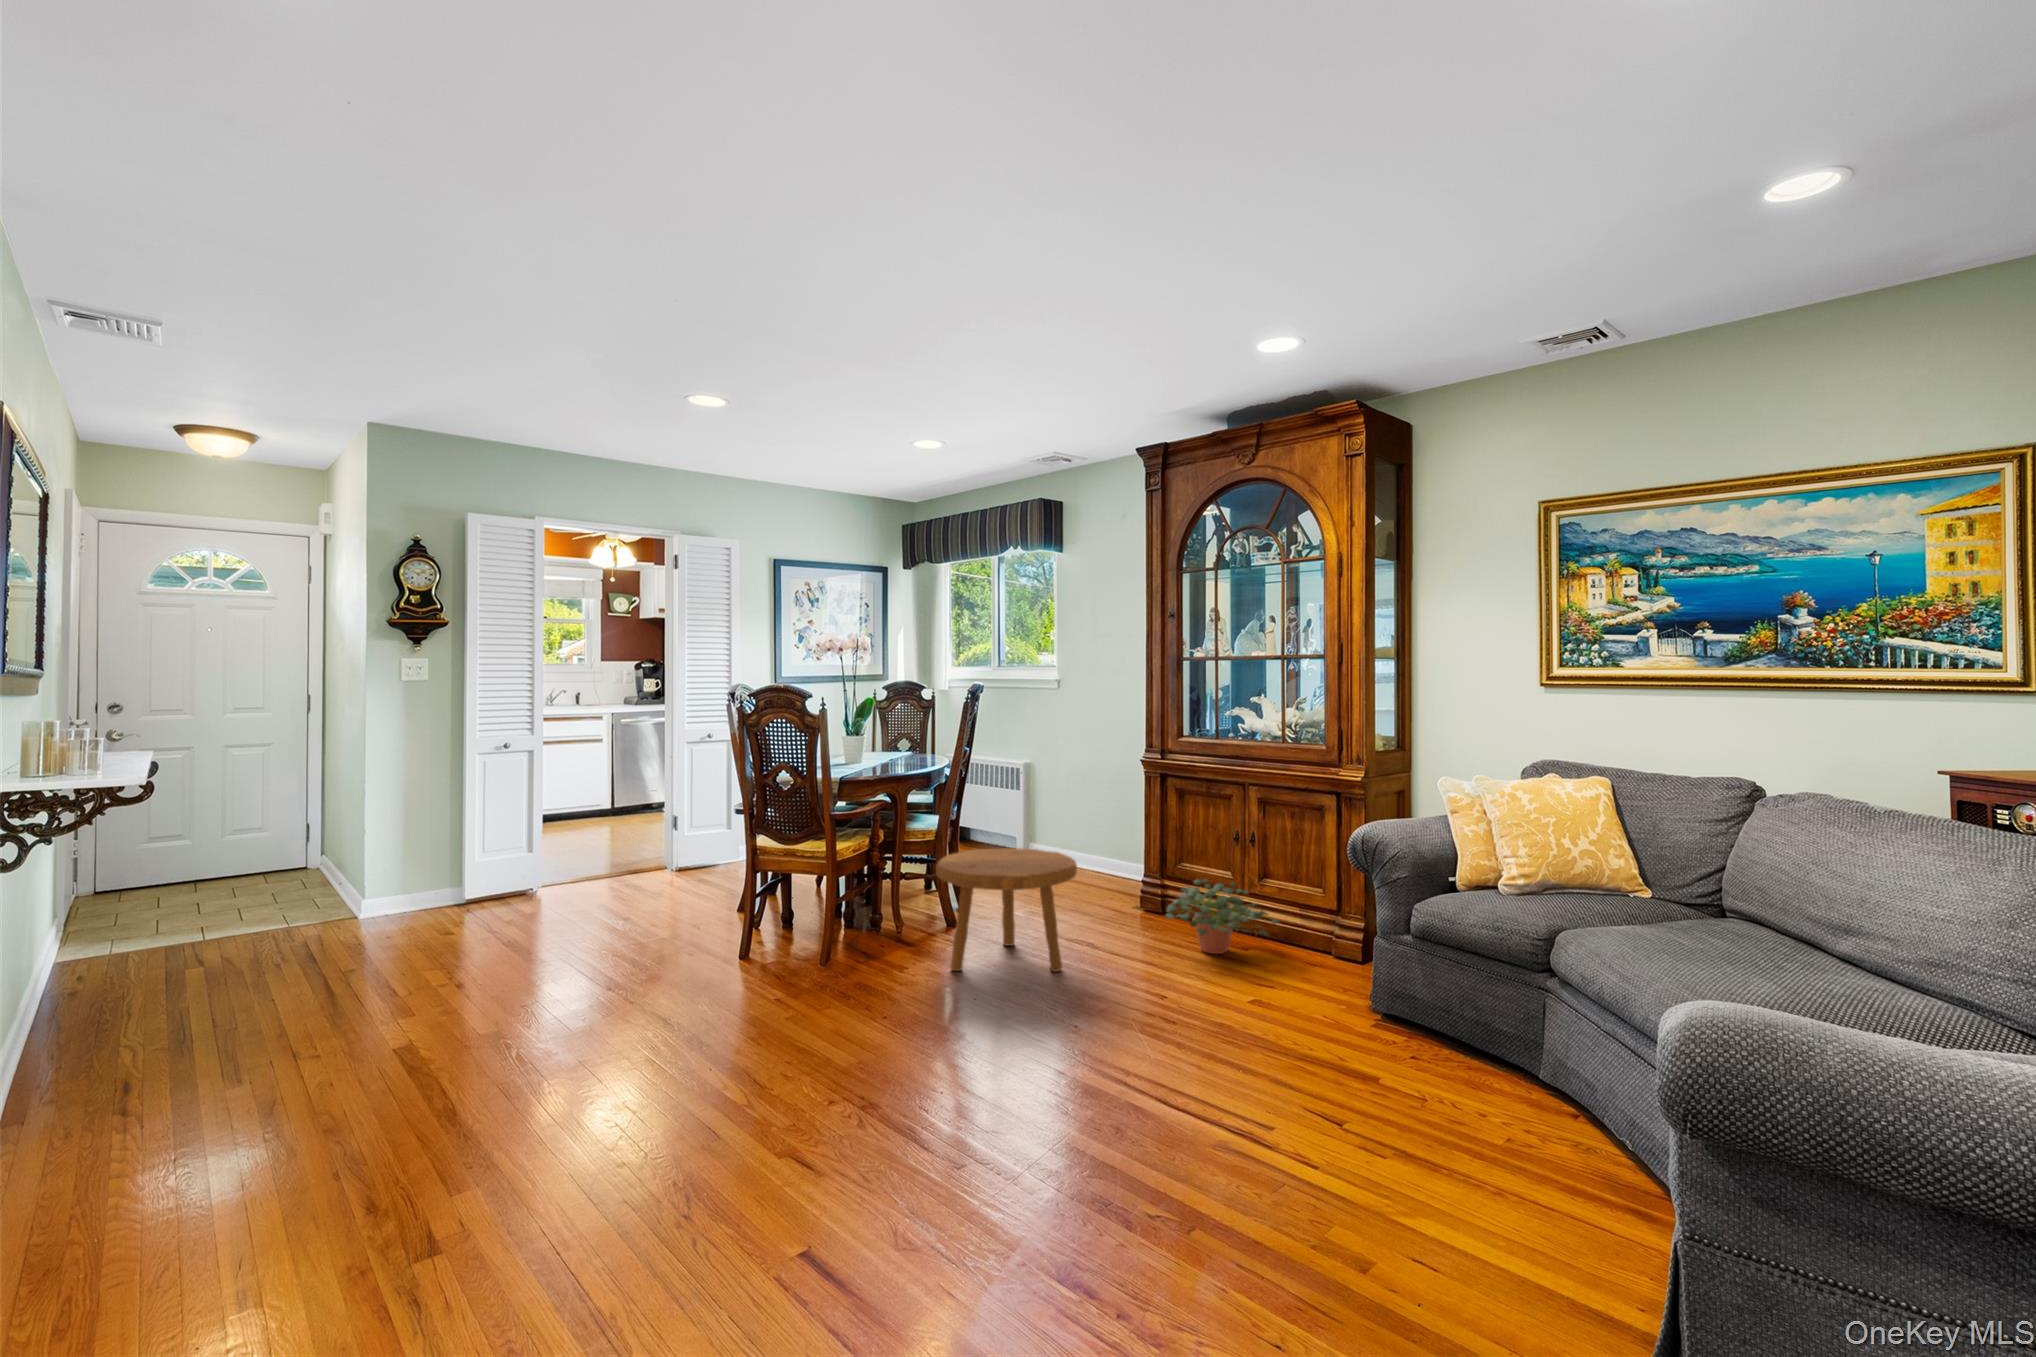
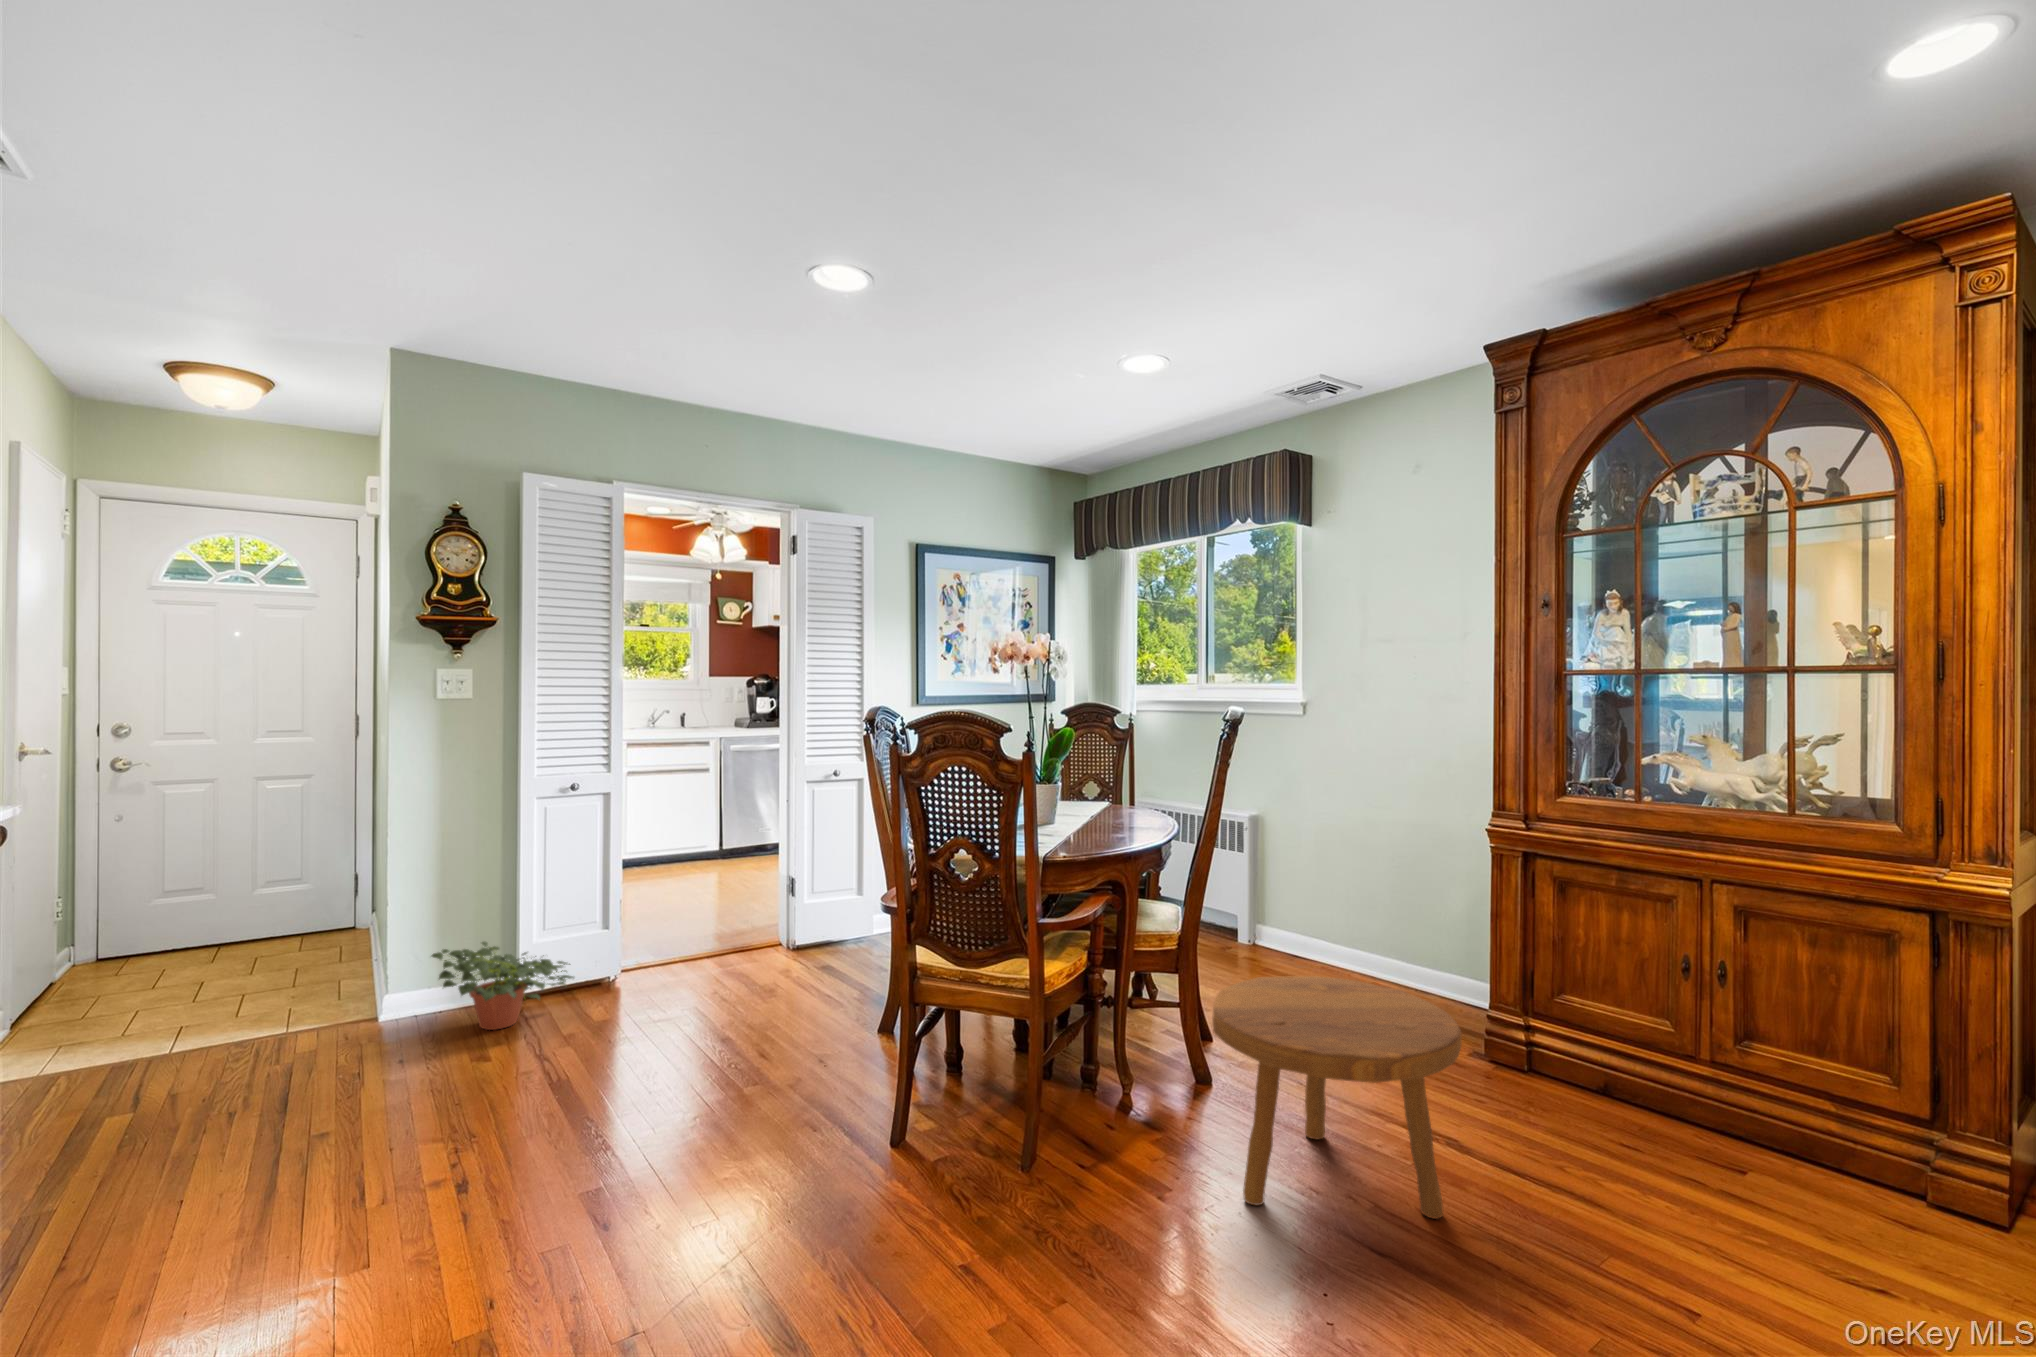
potted plant: present [1166,879,1279,954] -> present [432,942,574,1030]

